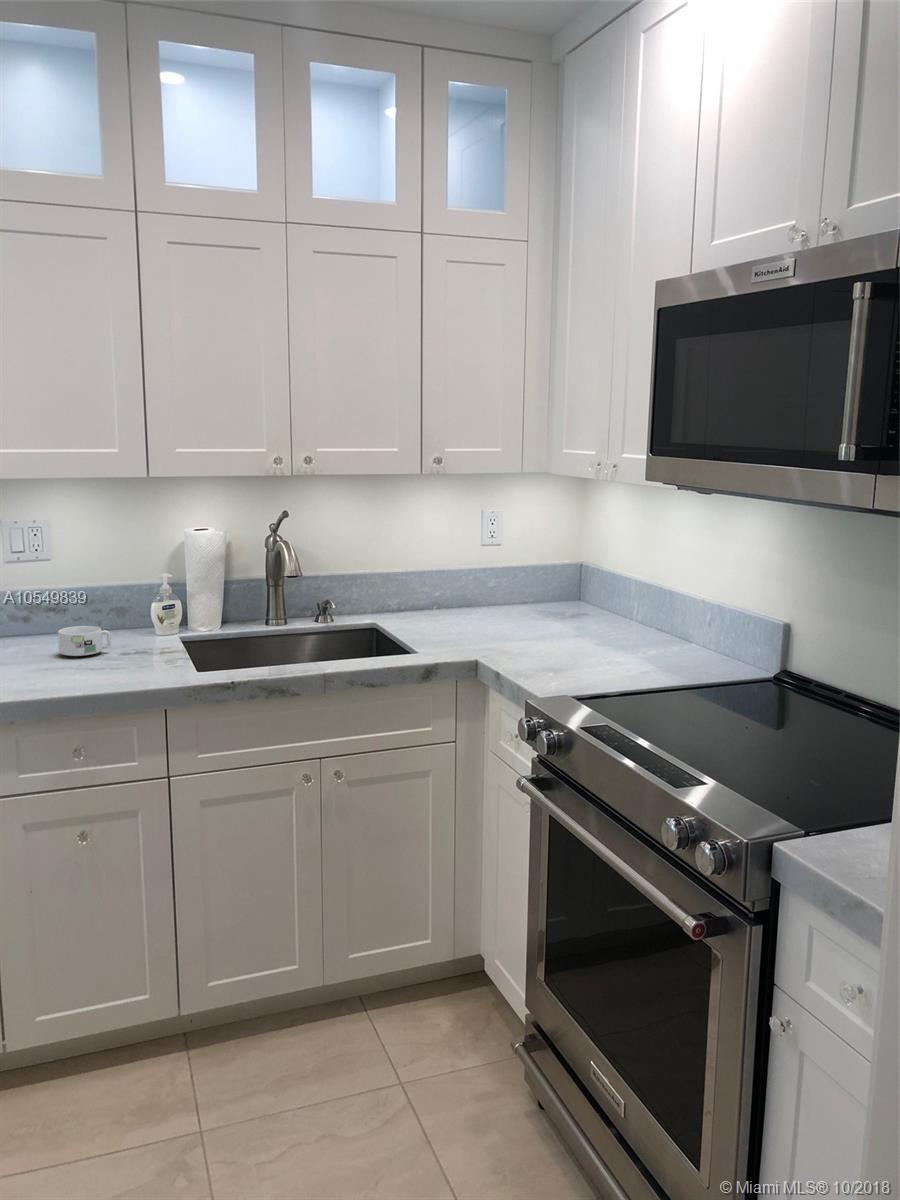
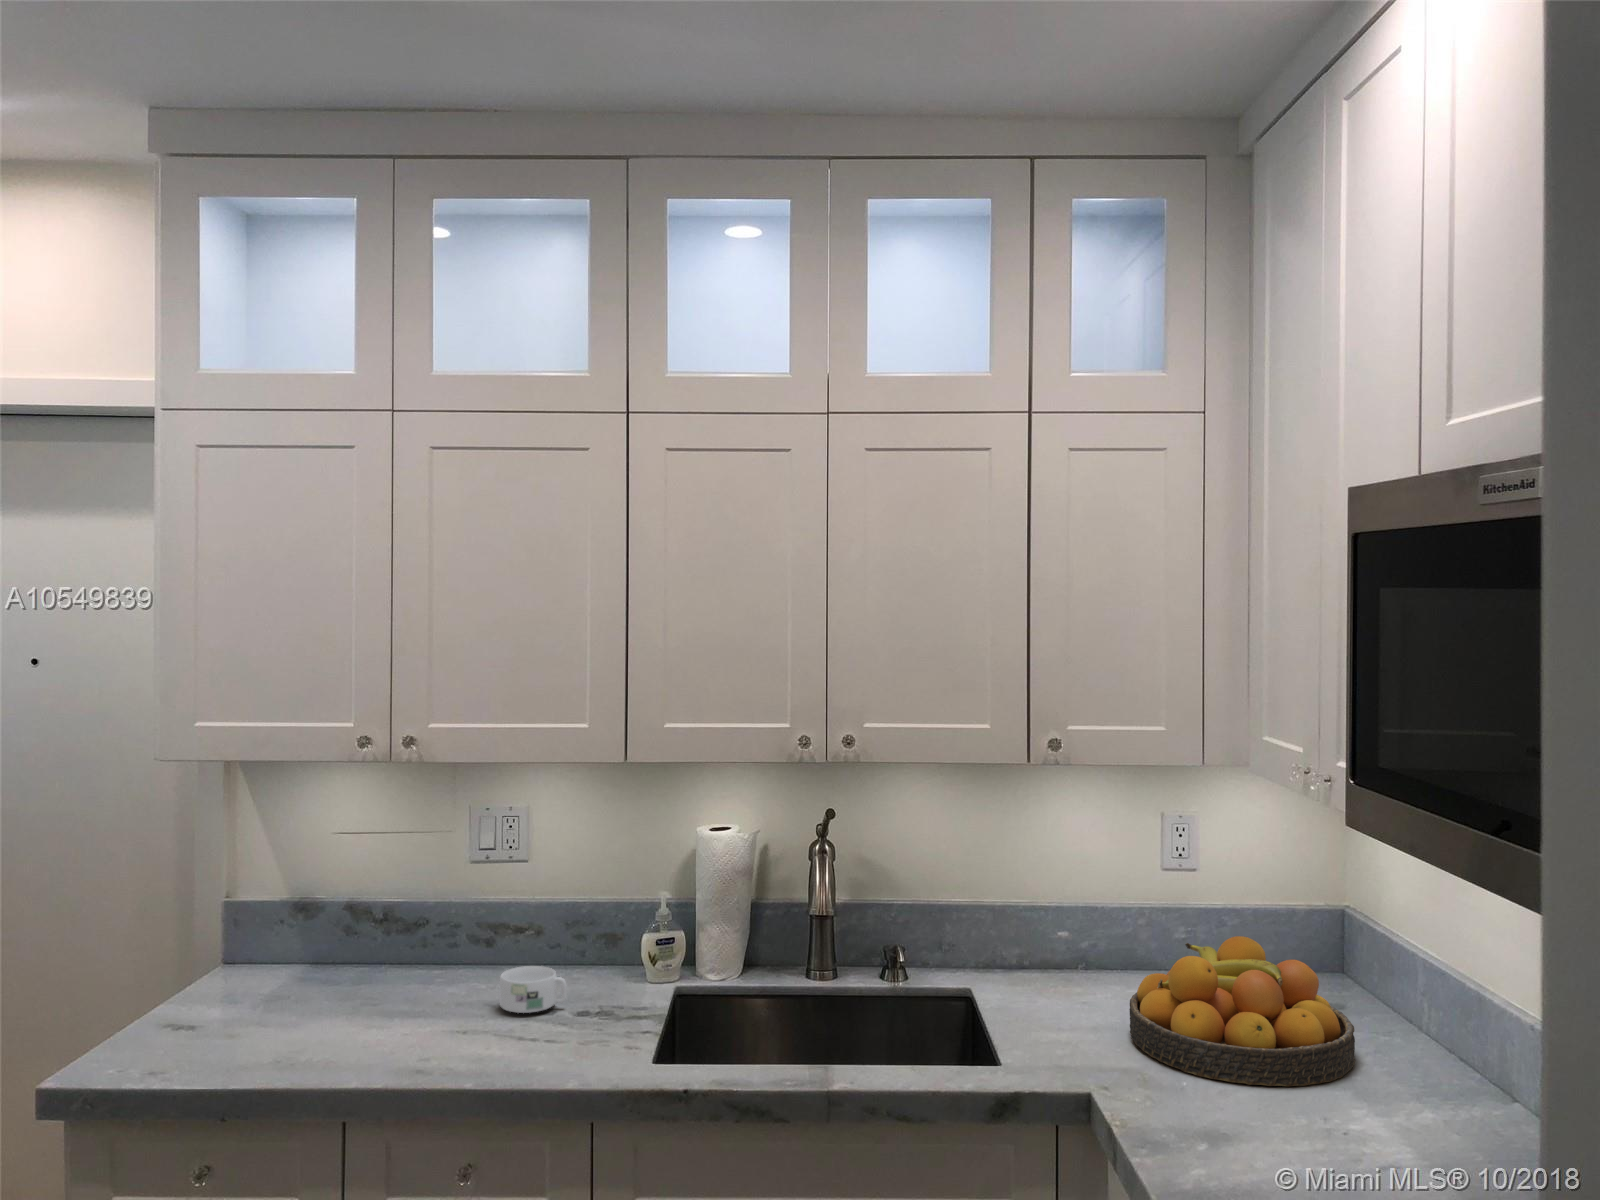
fruit bowl: none [485,575,609,648] -> present [1129,936,1355,1087]

